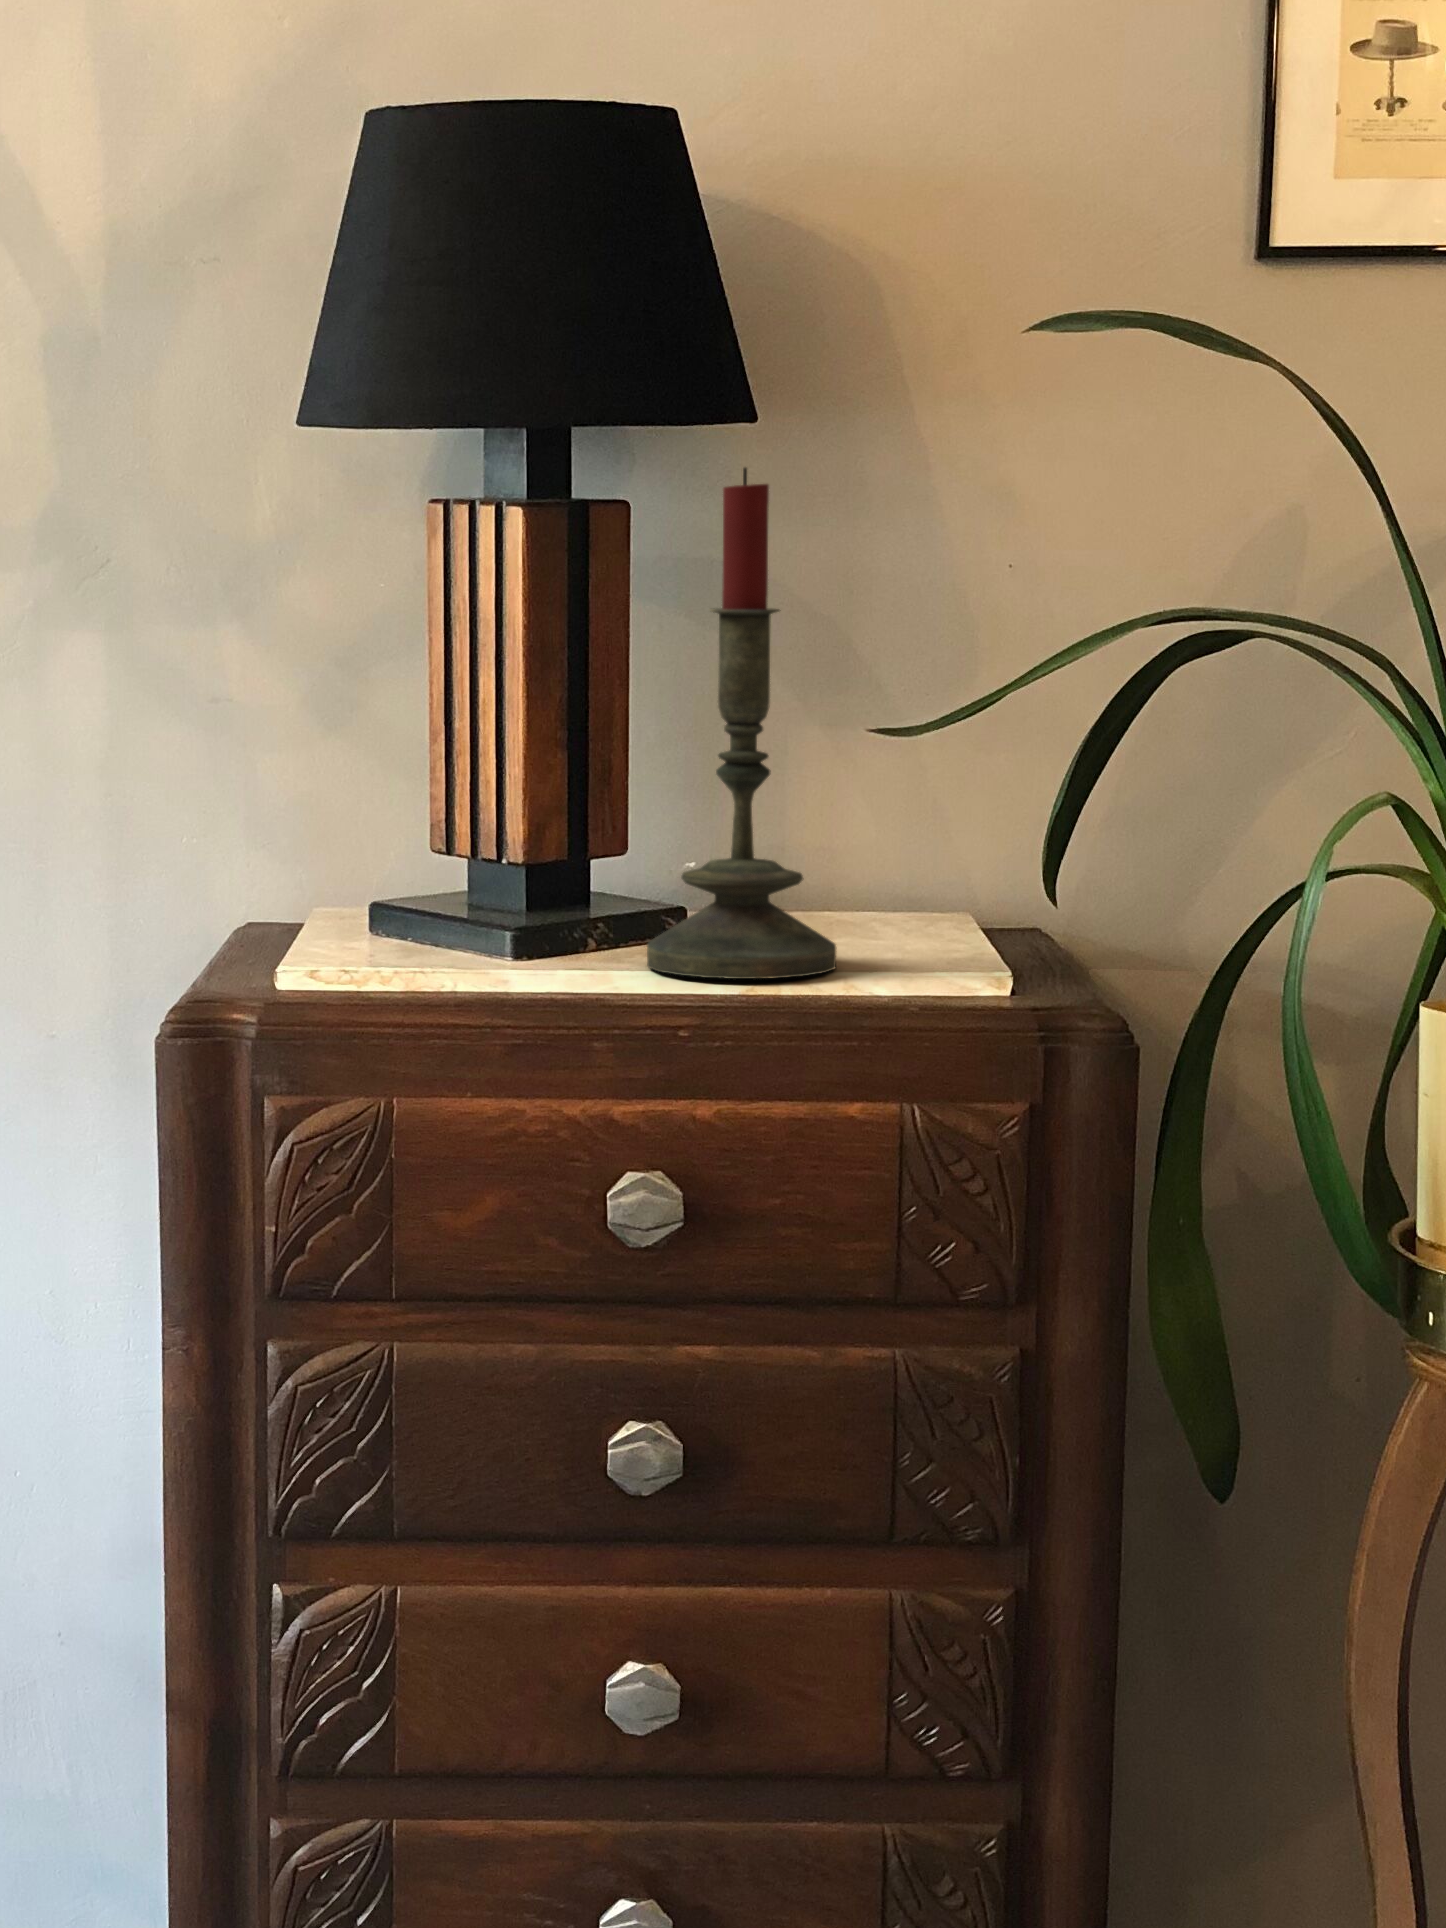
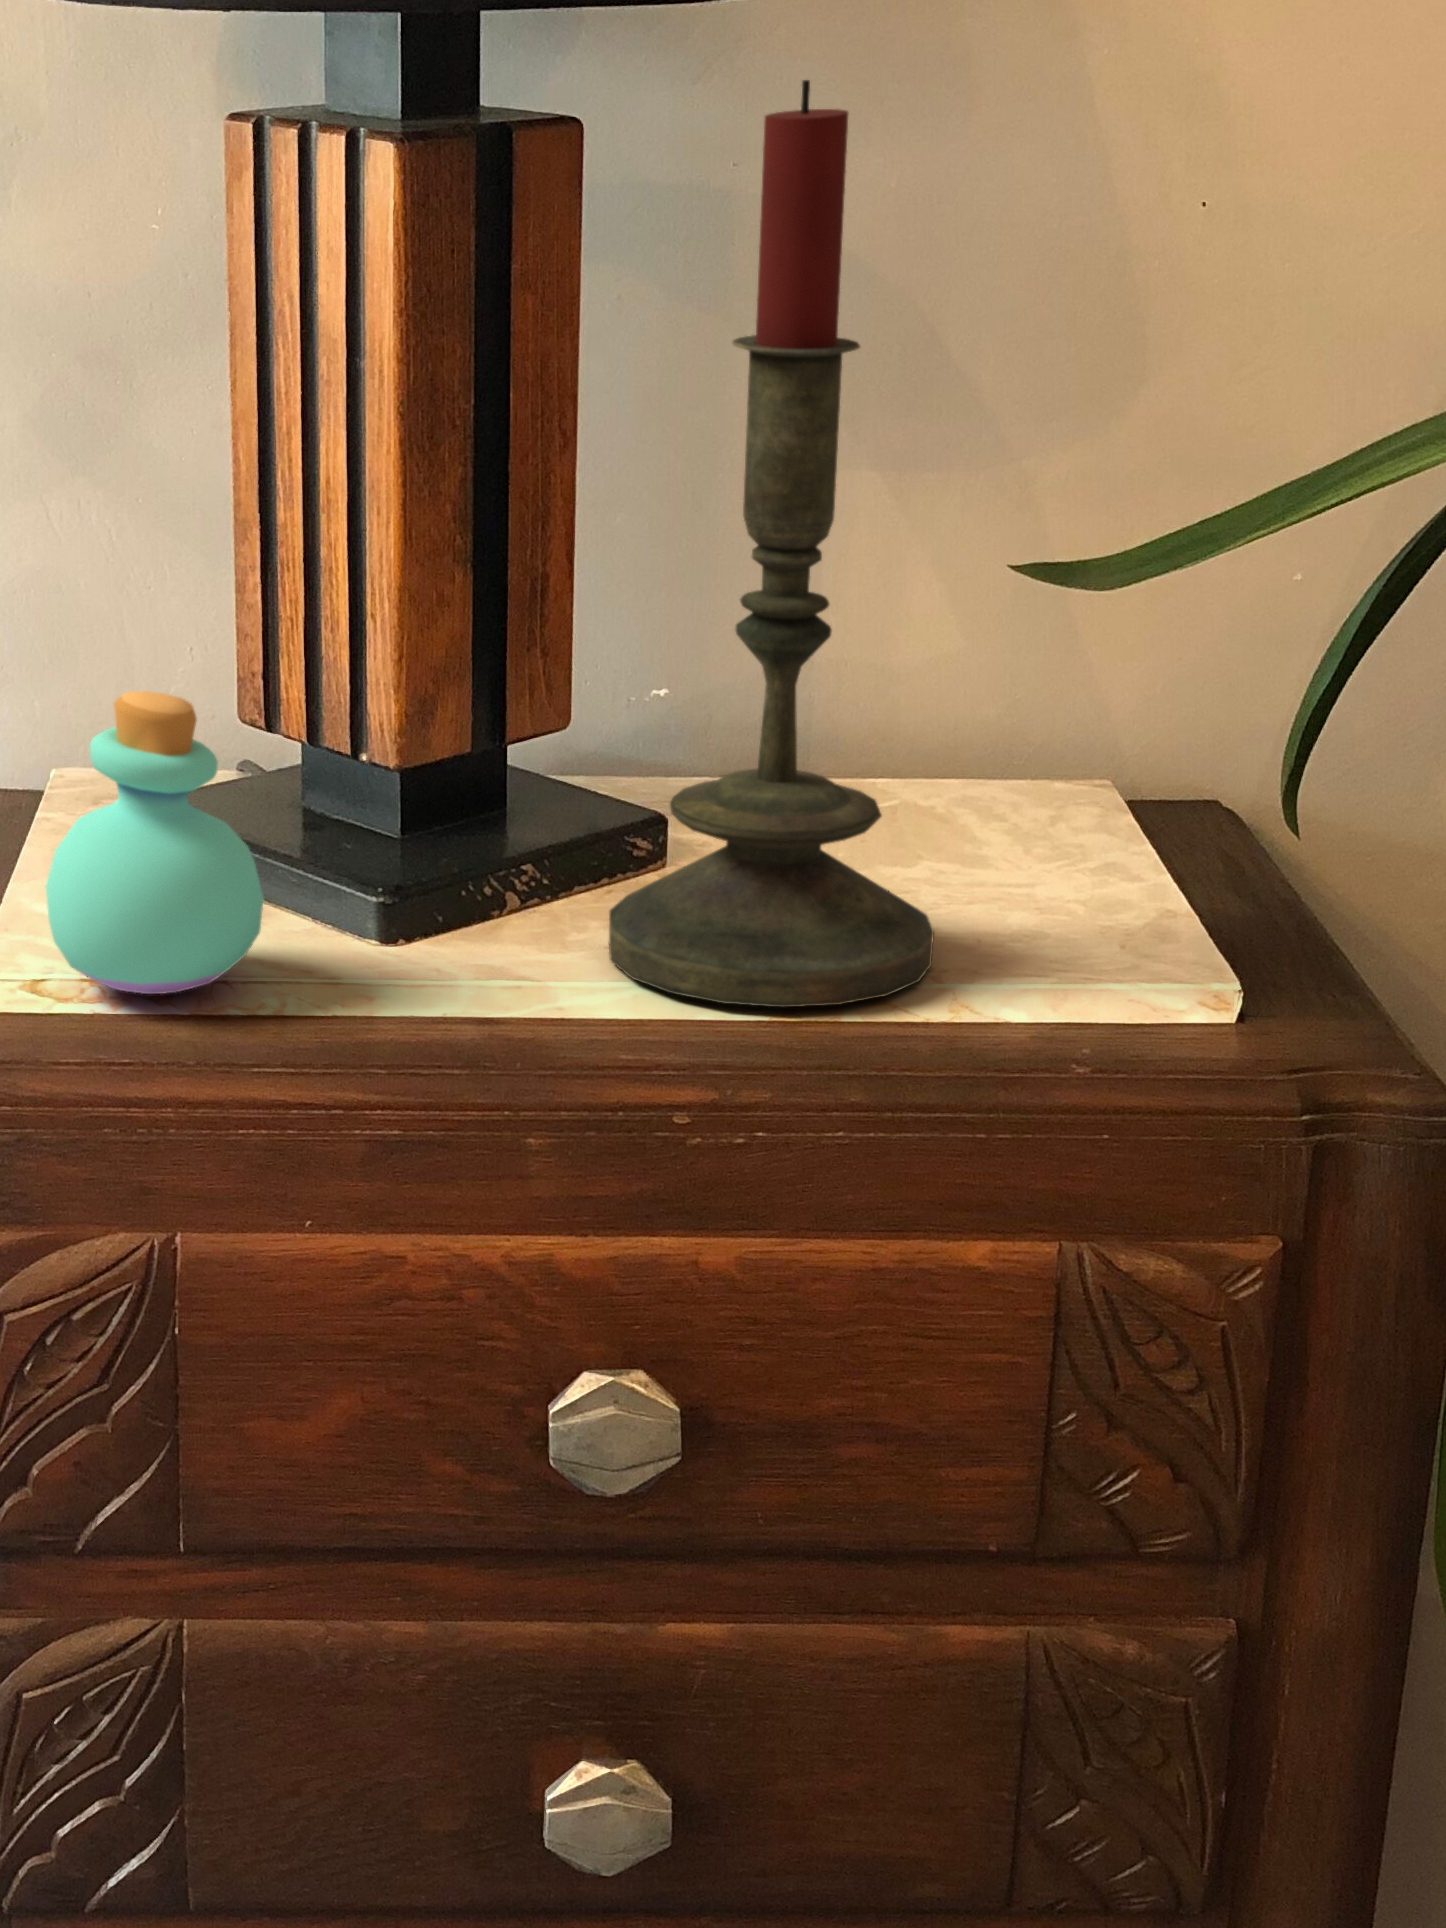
perfume bottle: none [320,804,445,975] -> present [46,691,263,994]

